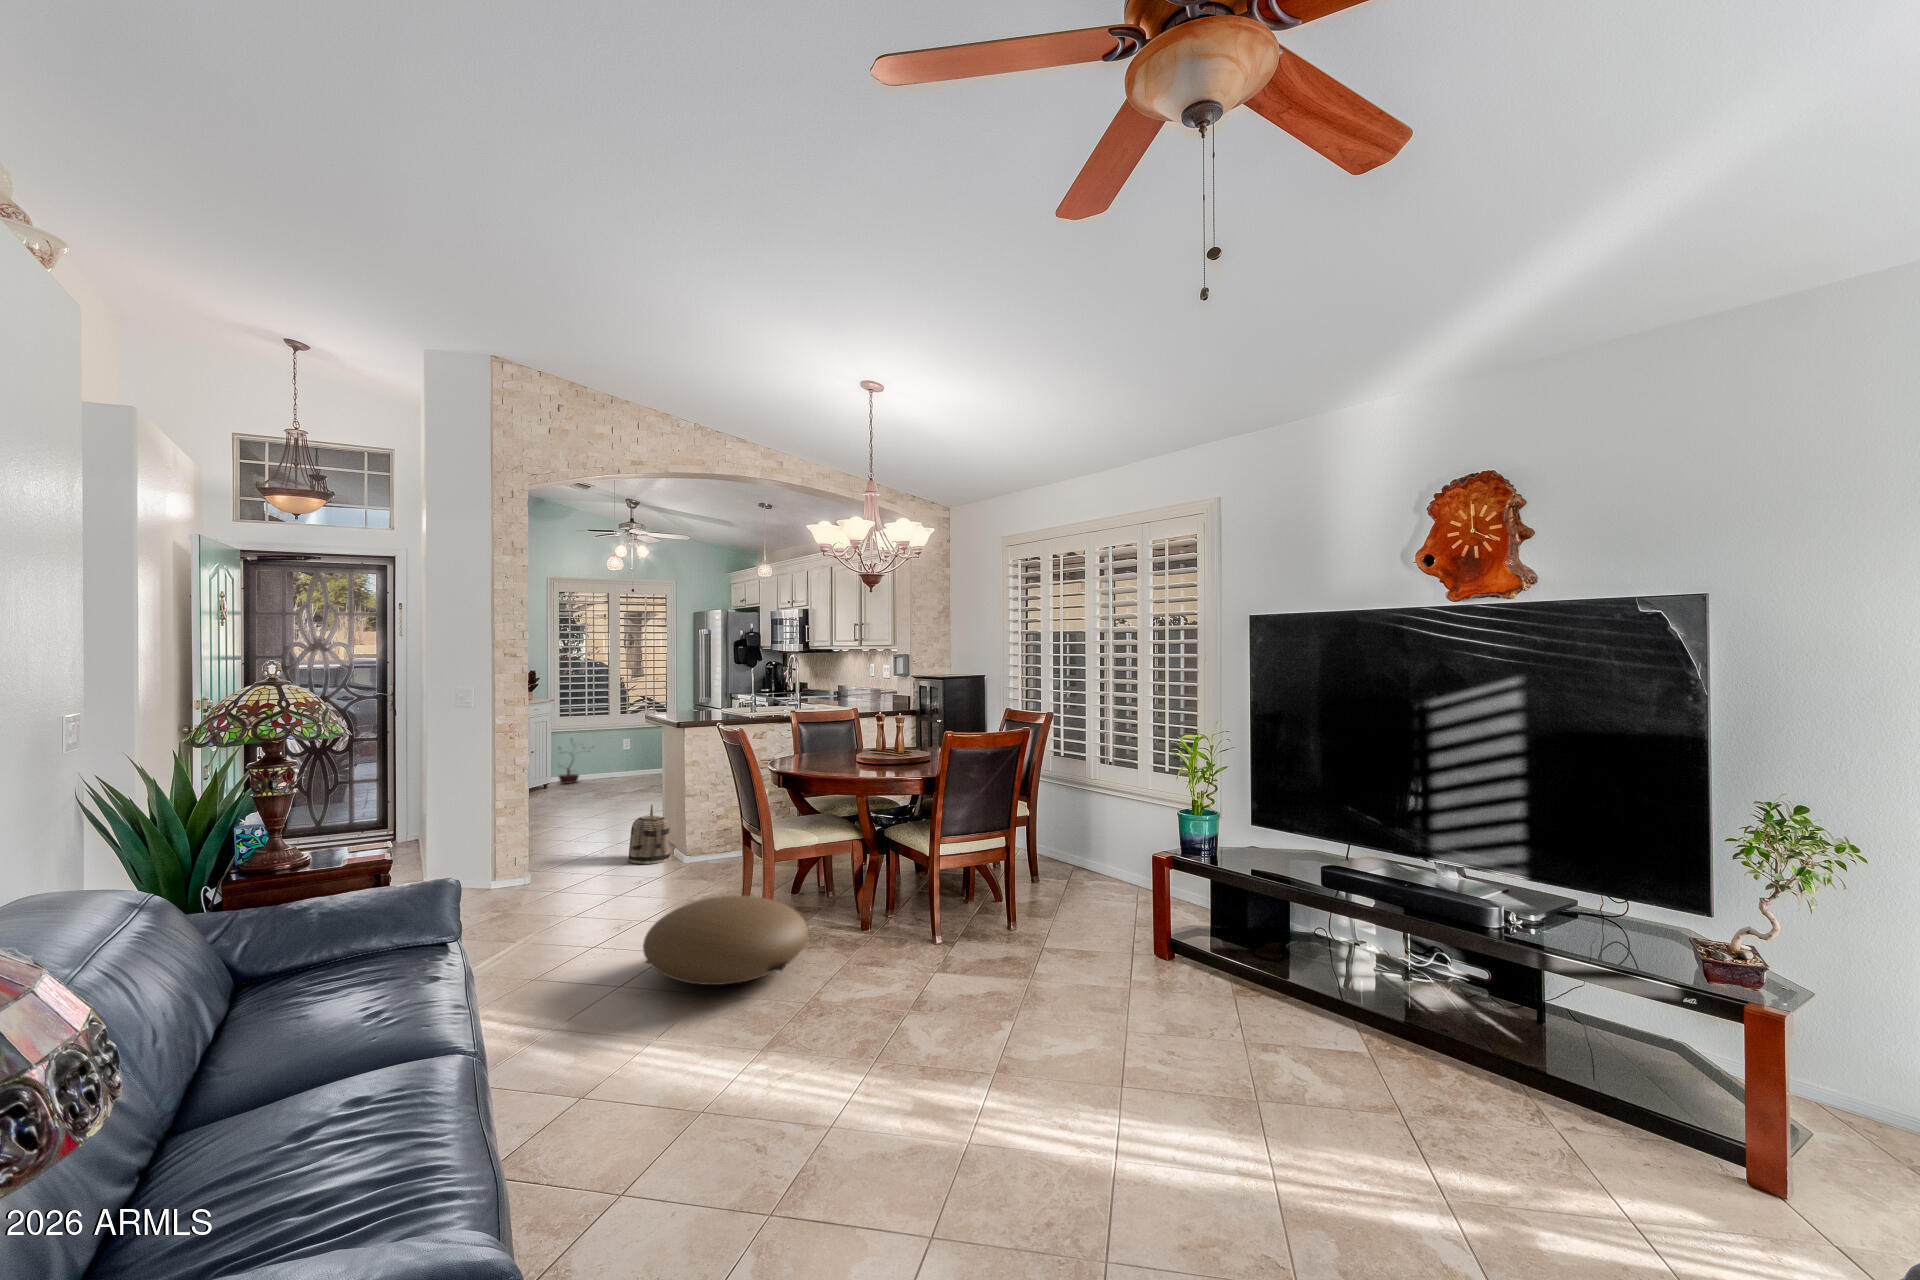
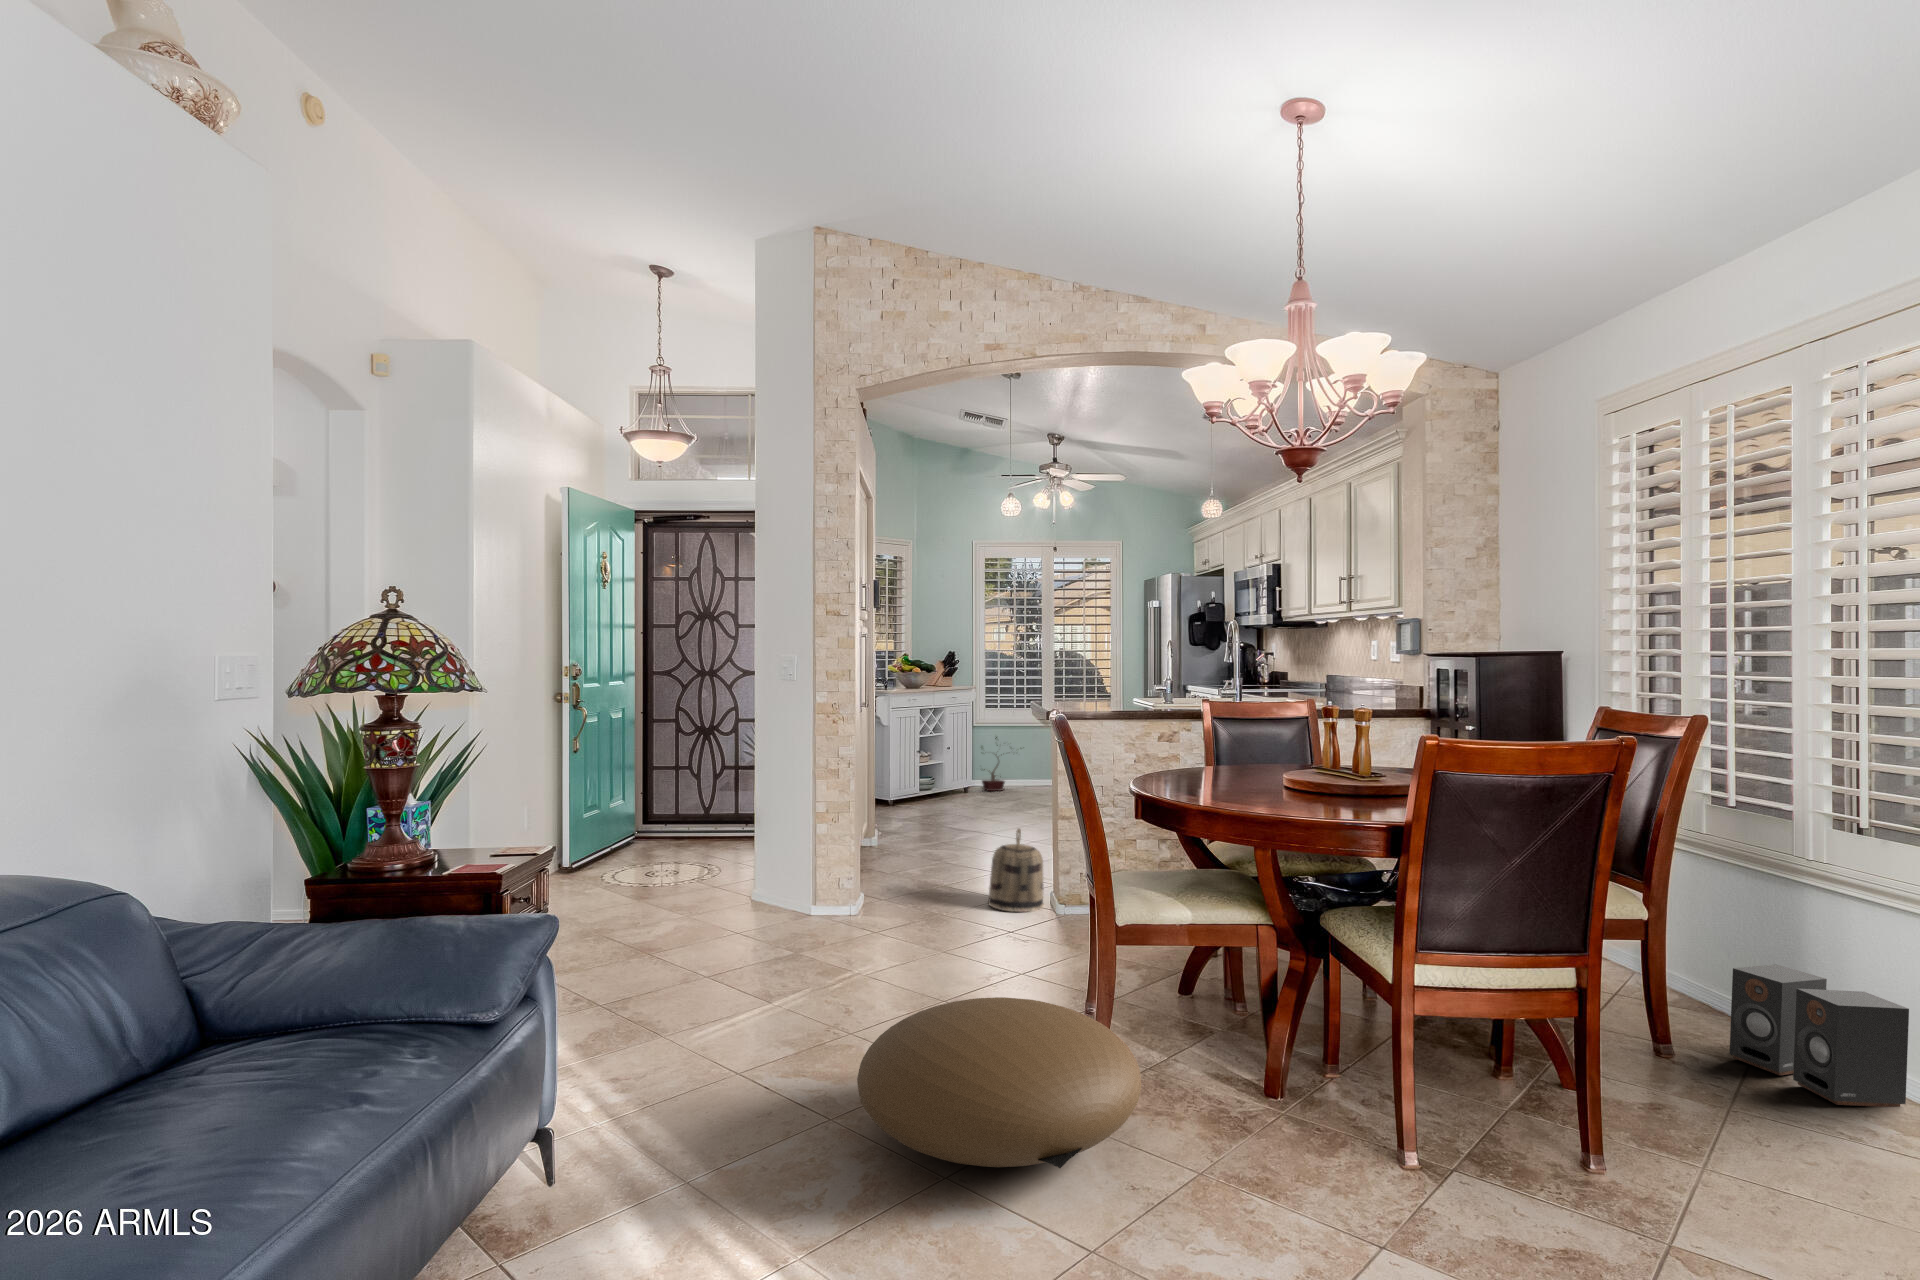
speaker: none [1061,830,1126,888] -> present [1730,965,1909,1107]

